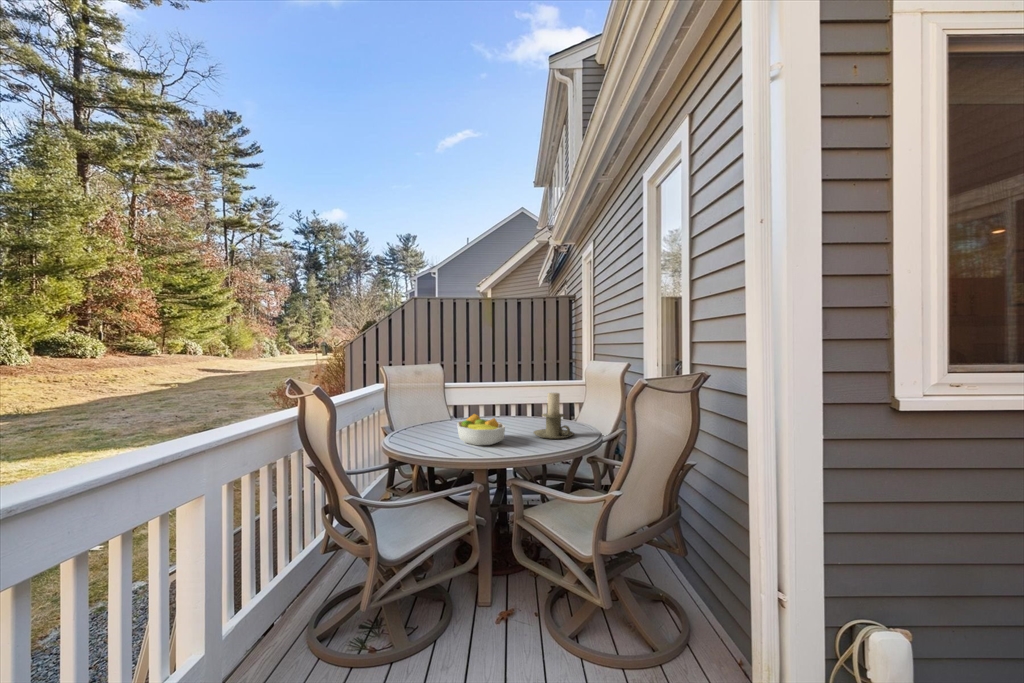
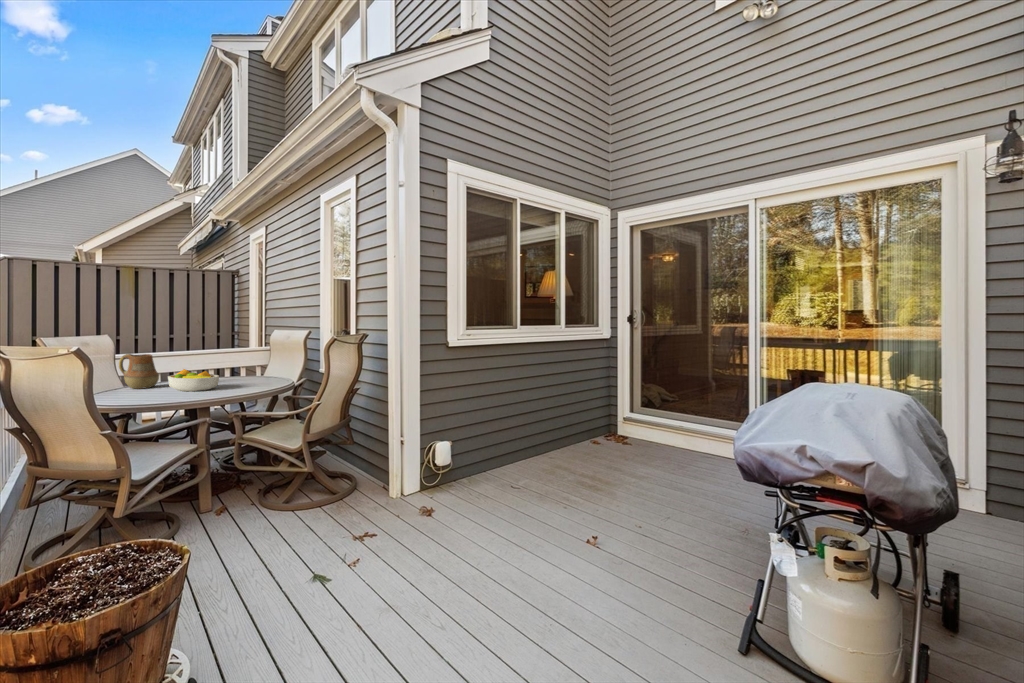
pitcher: none [425,391,459,432] -> present [119,354,159,389]
candle holder: present [534,393,574,439] -> none [239,350,274,383]

